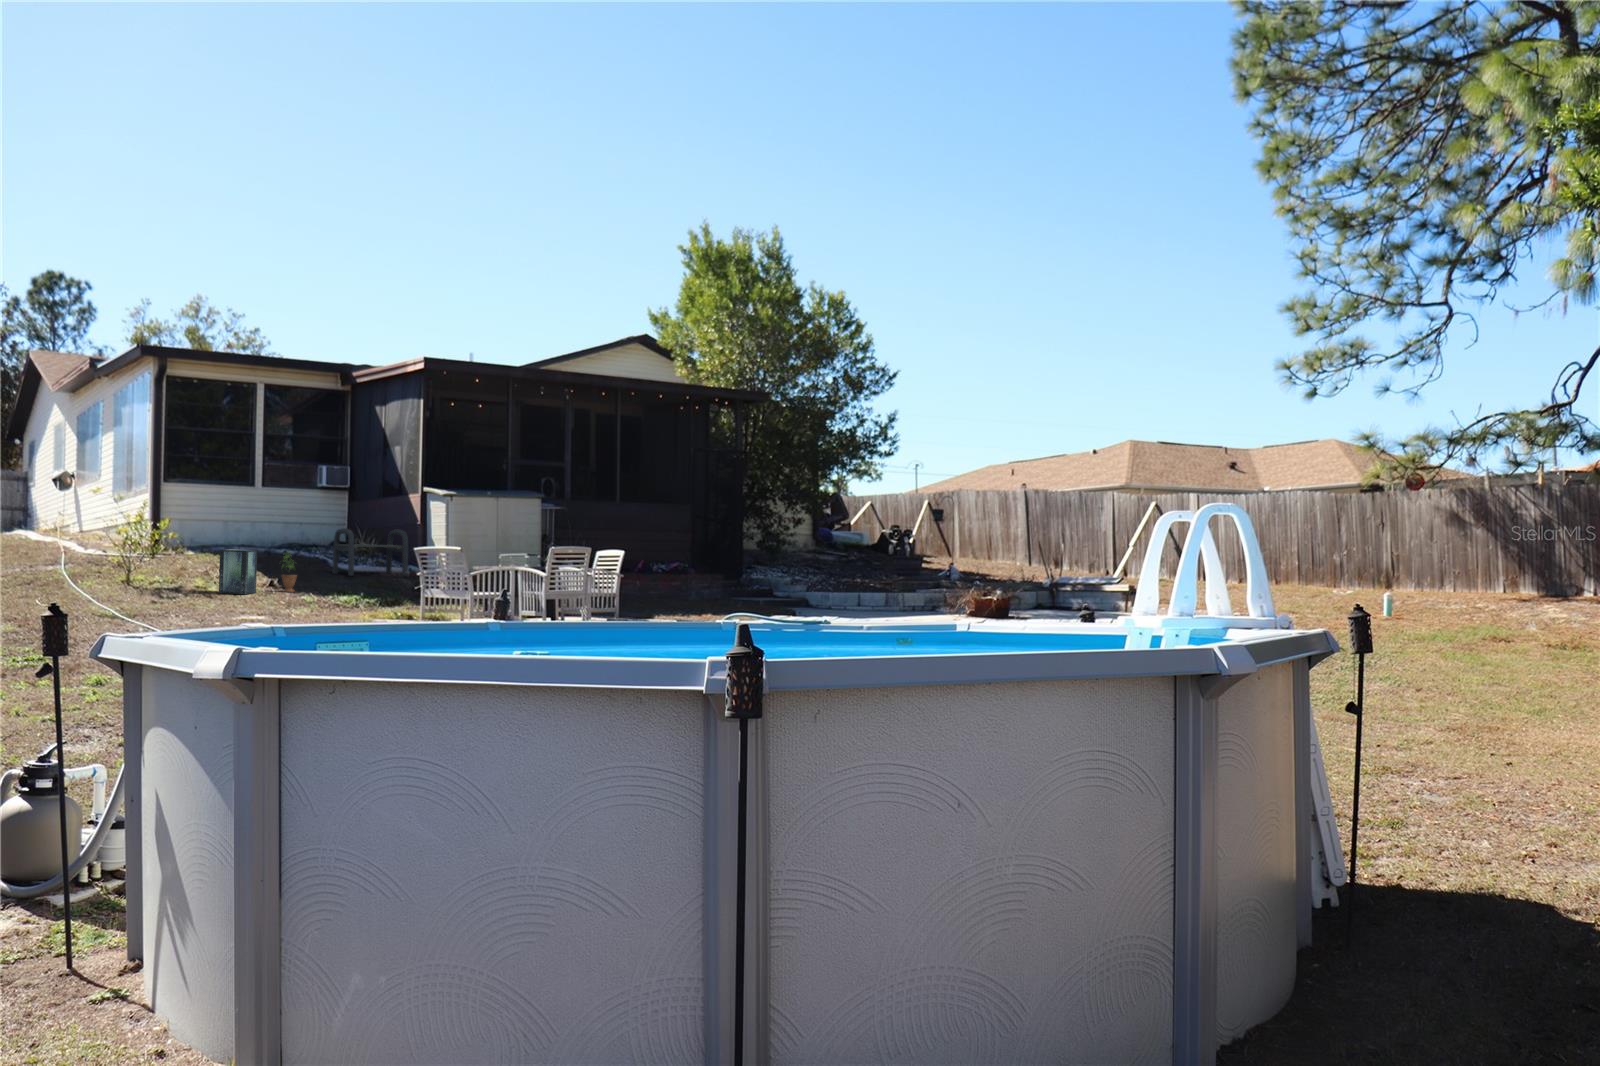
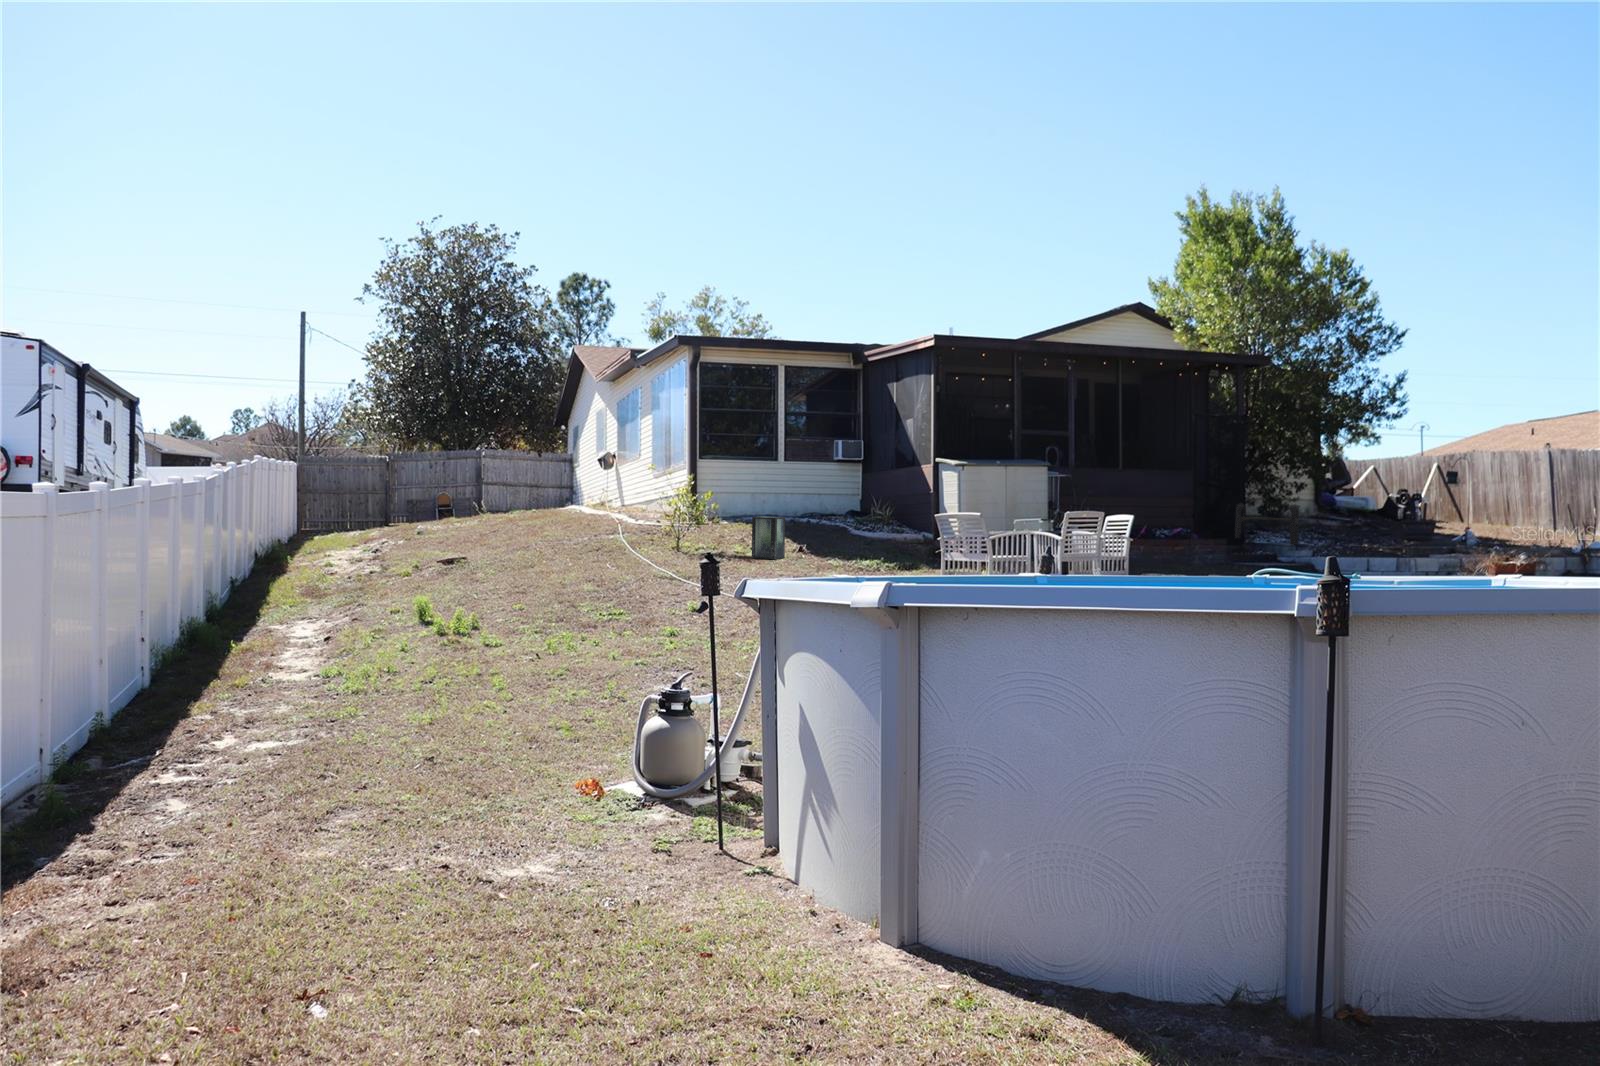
bench: present [332,528,408,576] -> present [1235,504,1299,546]
potted plant: present [282,553,296,592] -> none [805,517,821,557]

